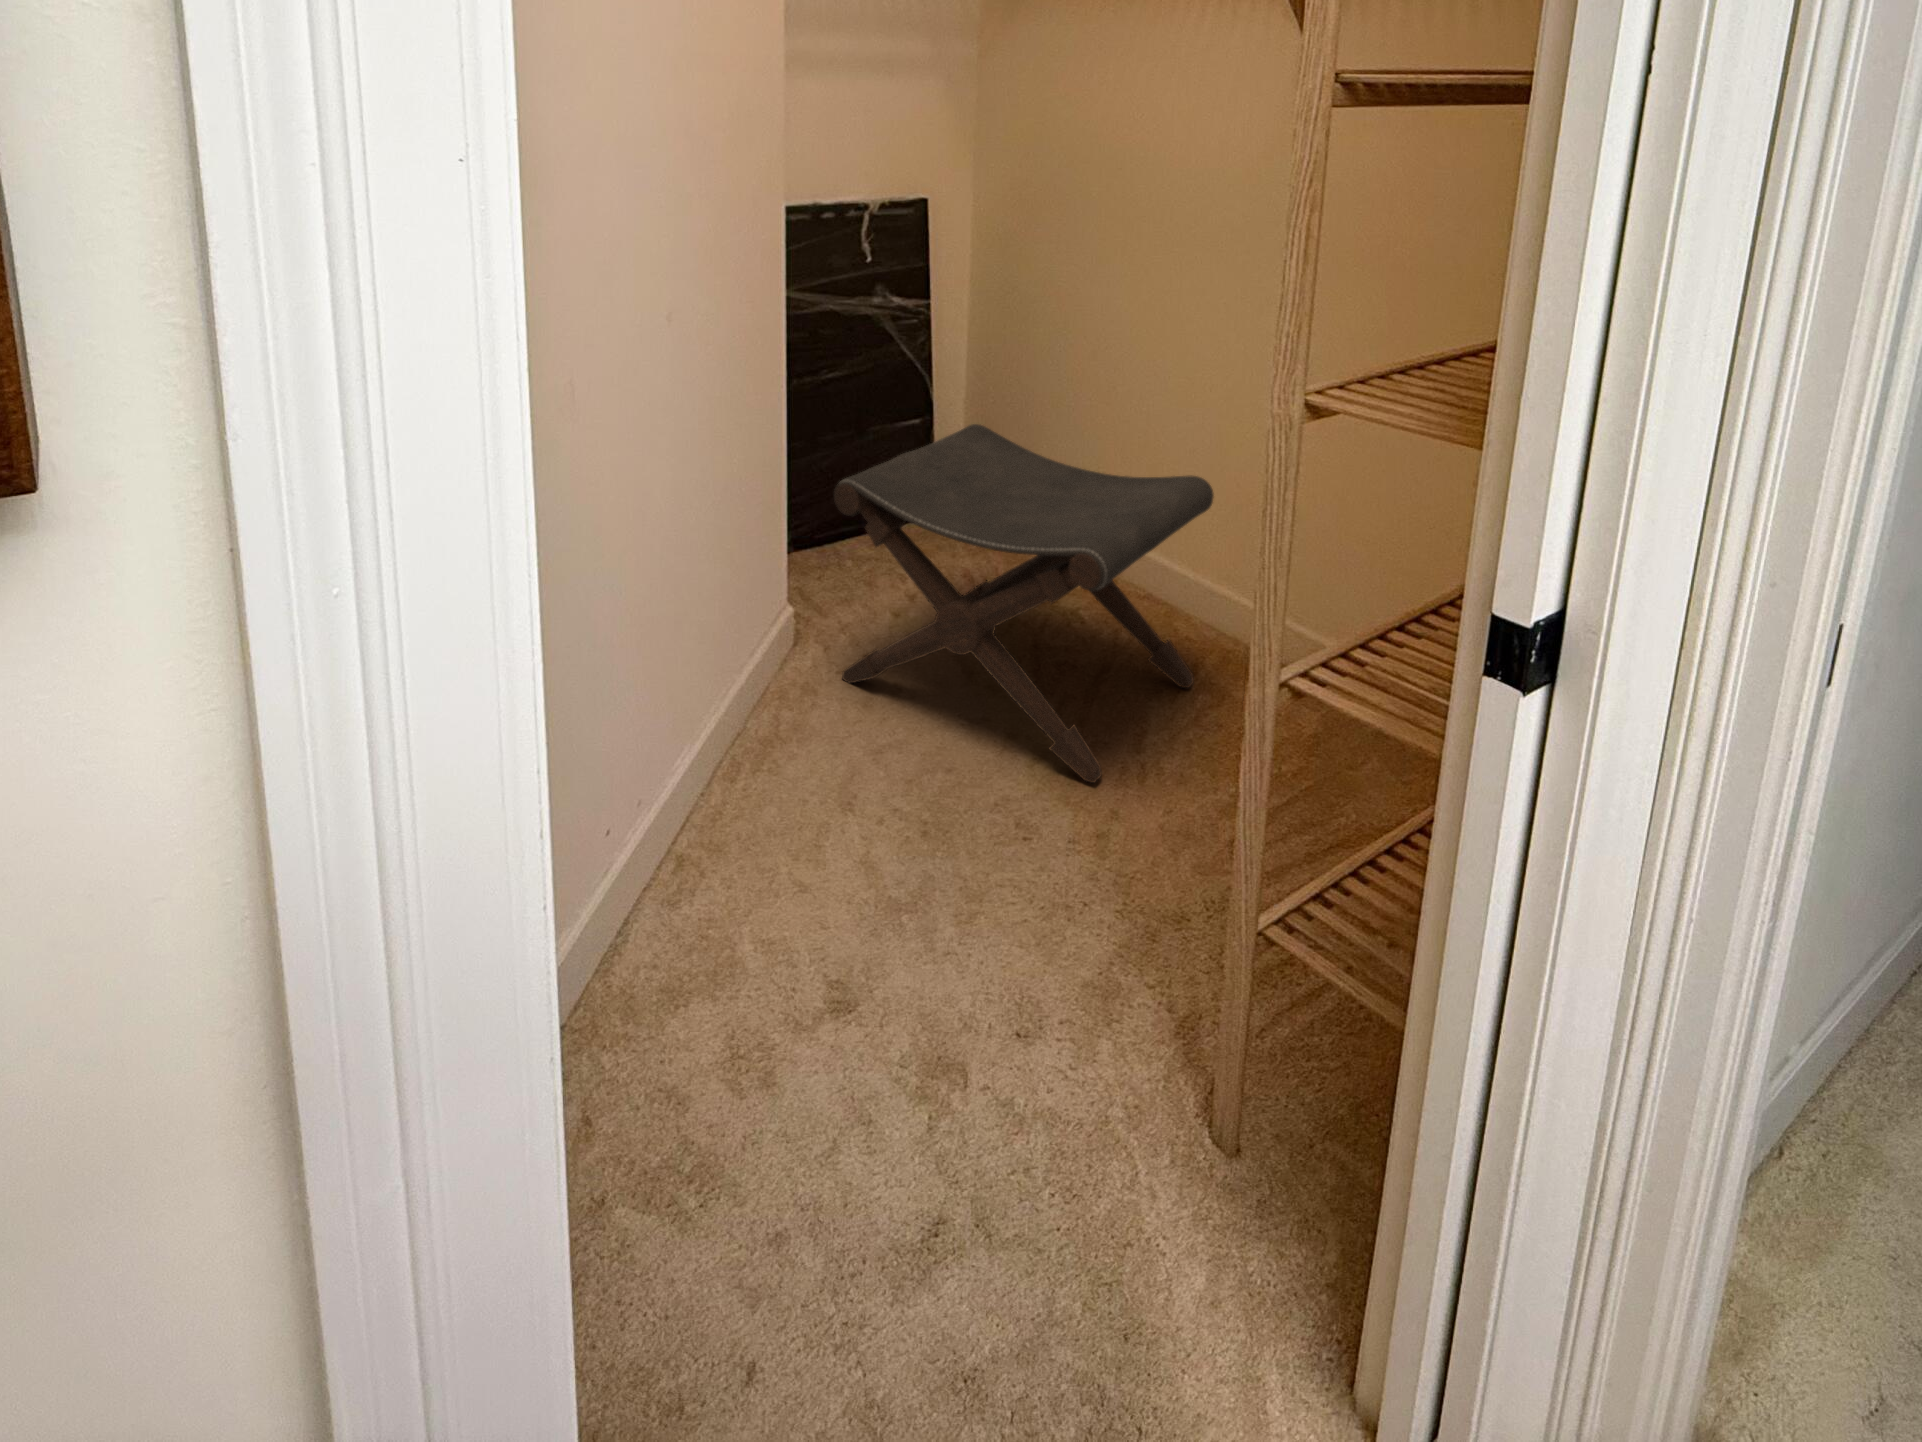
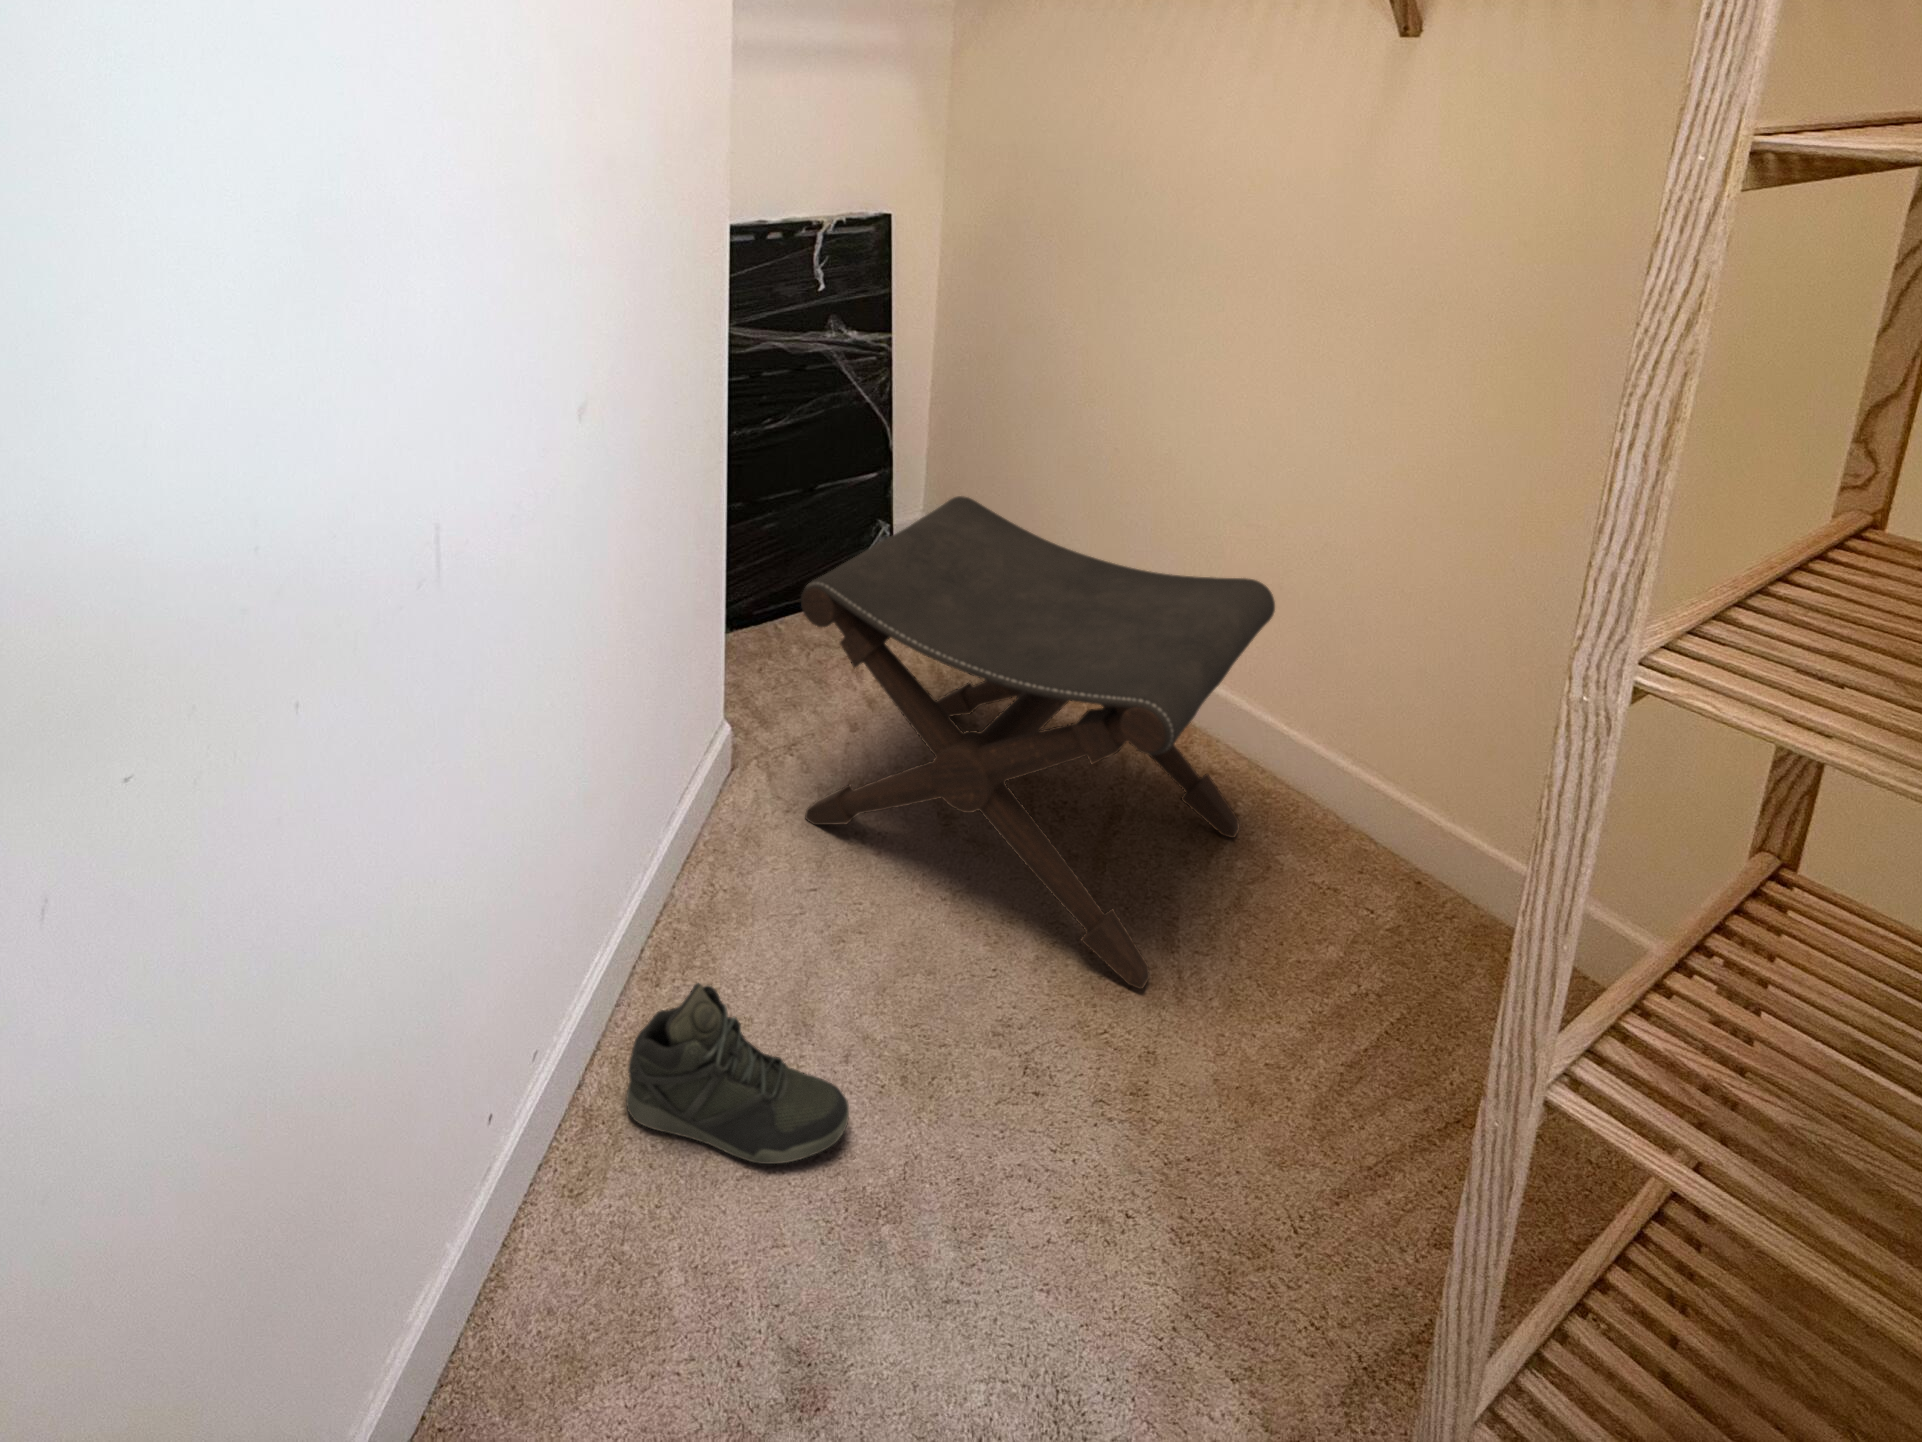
sneaker: none [685,761,854,888] -> present [626,983,849,1164]

